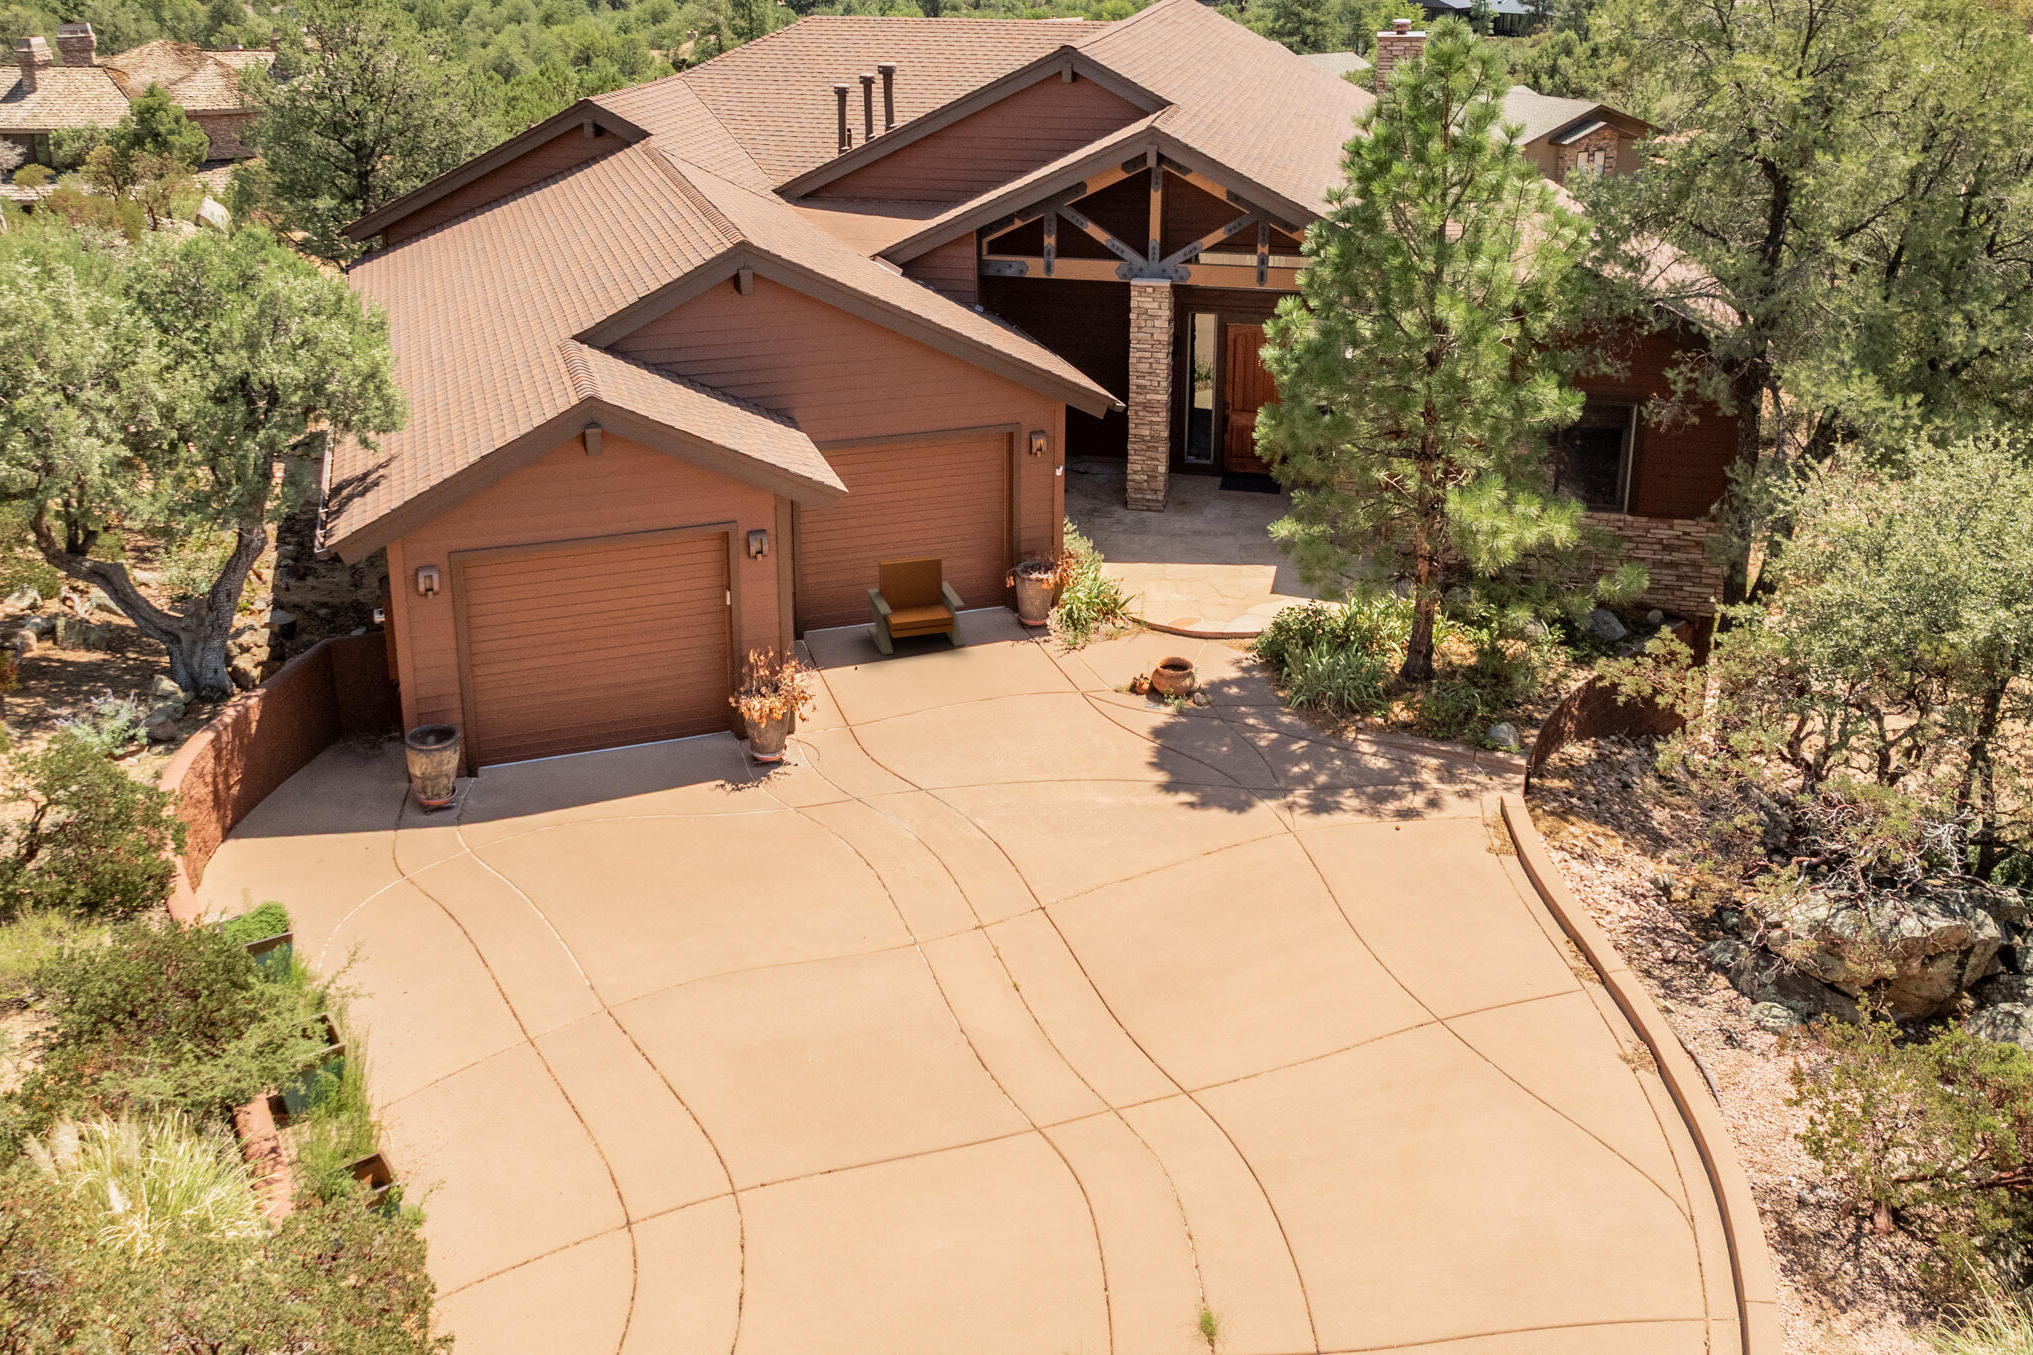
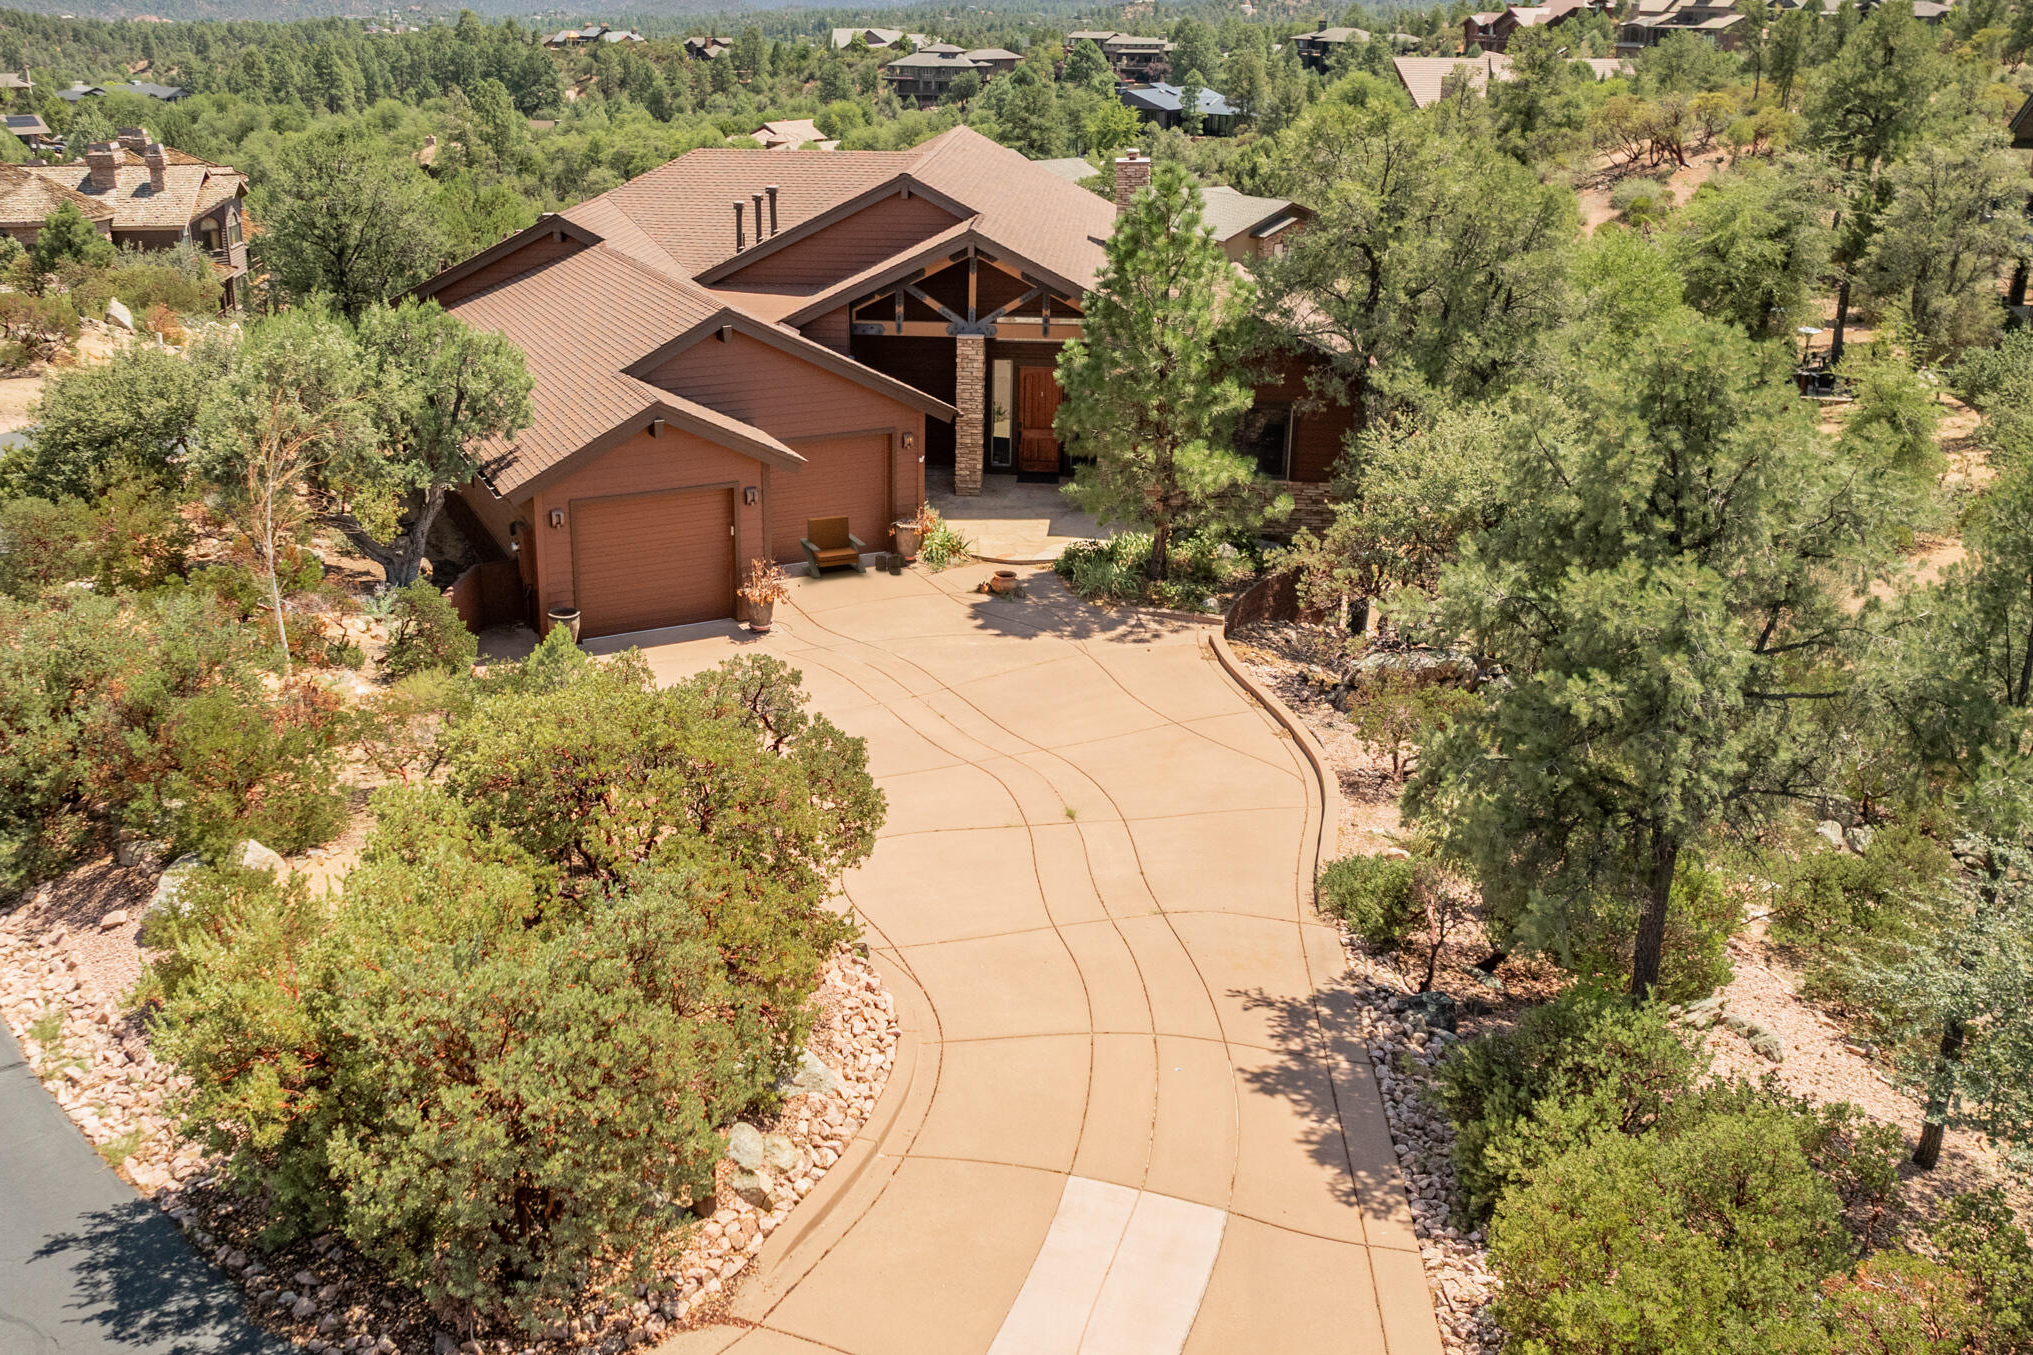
woven basket: none [979,612,1027,652] -> present [875,552,906,574]

